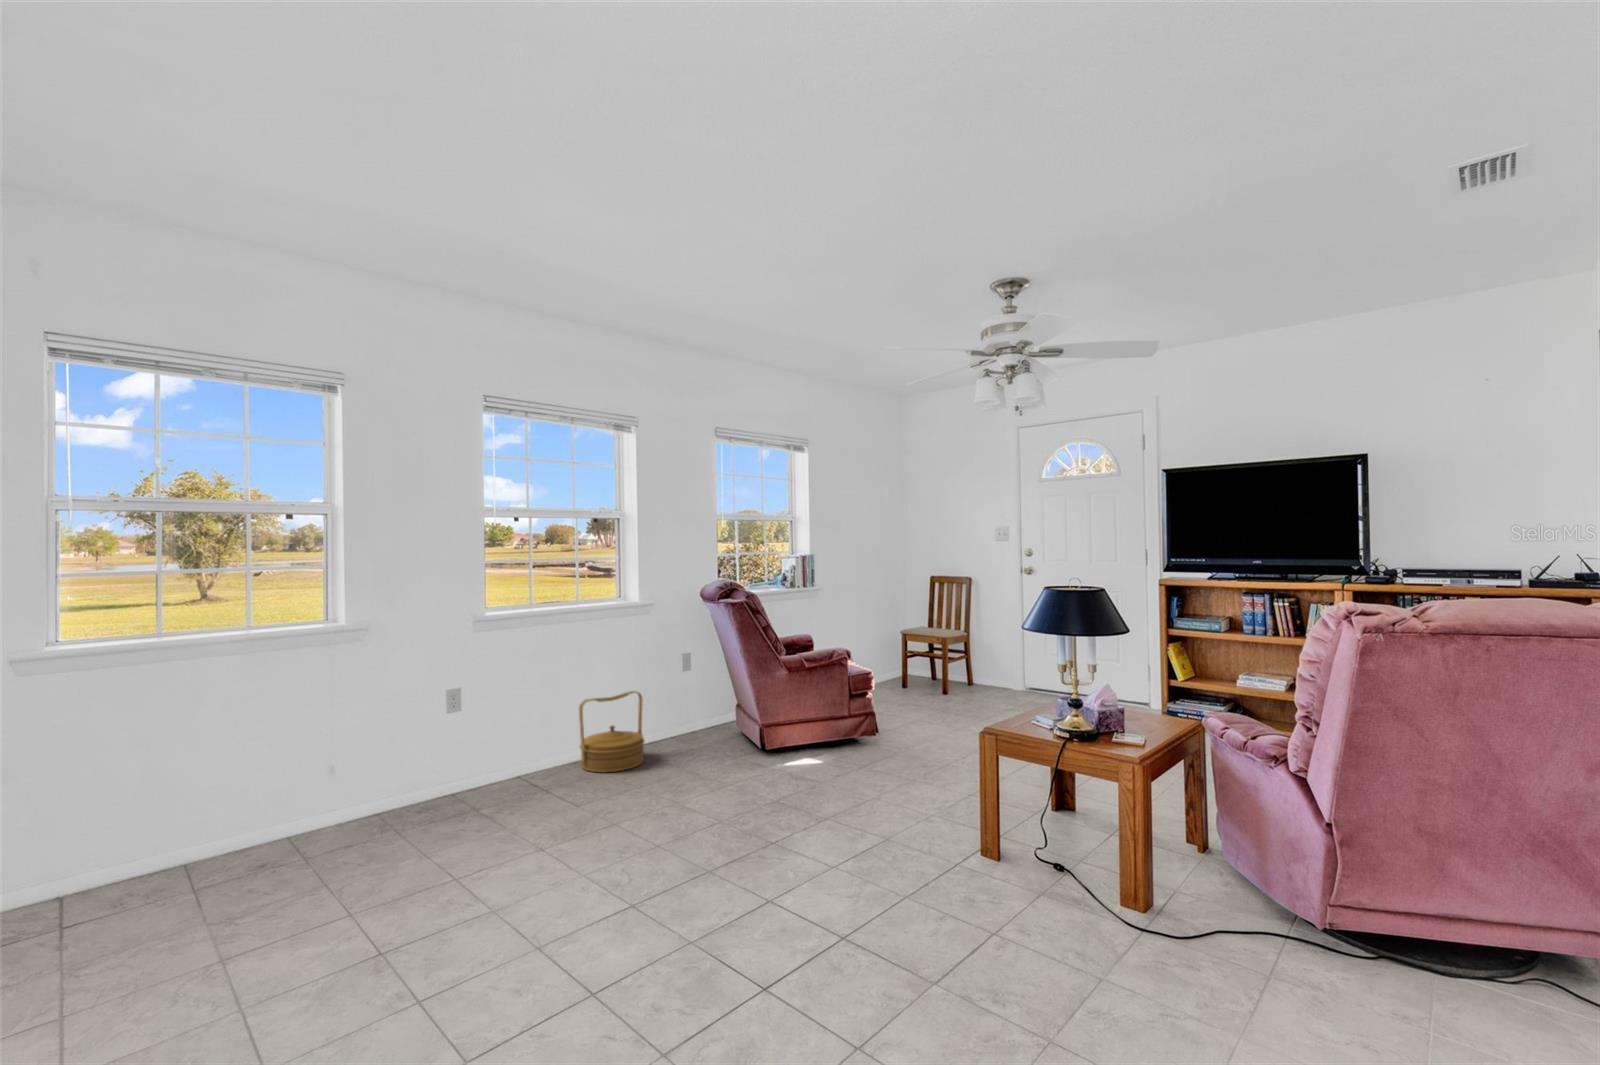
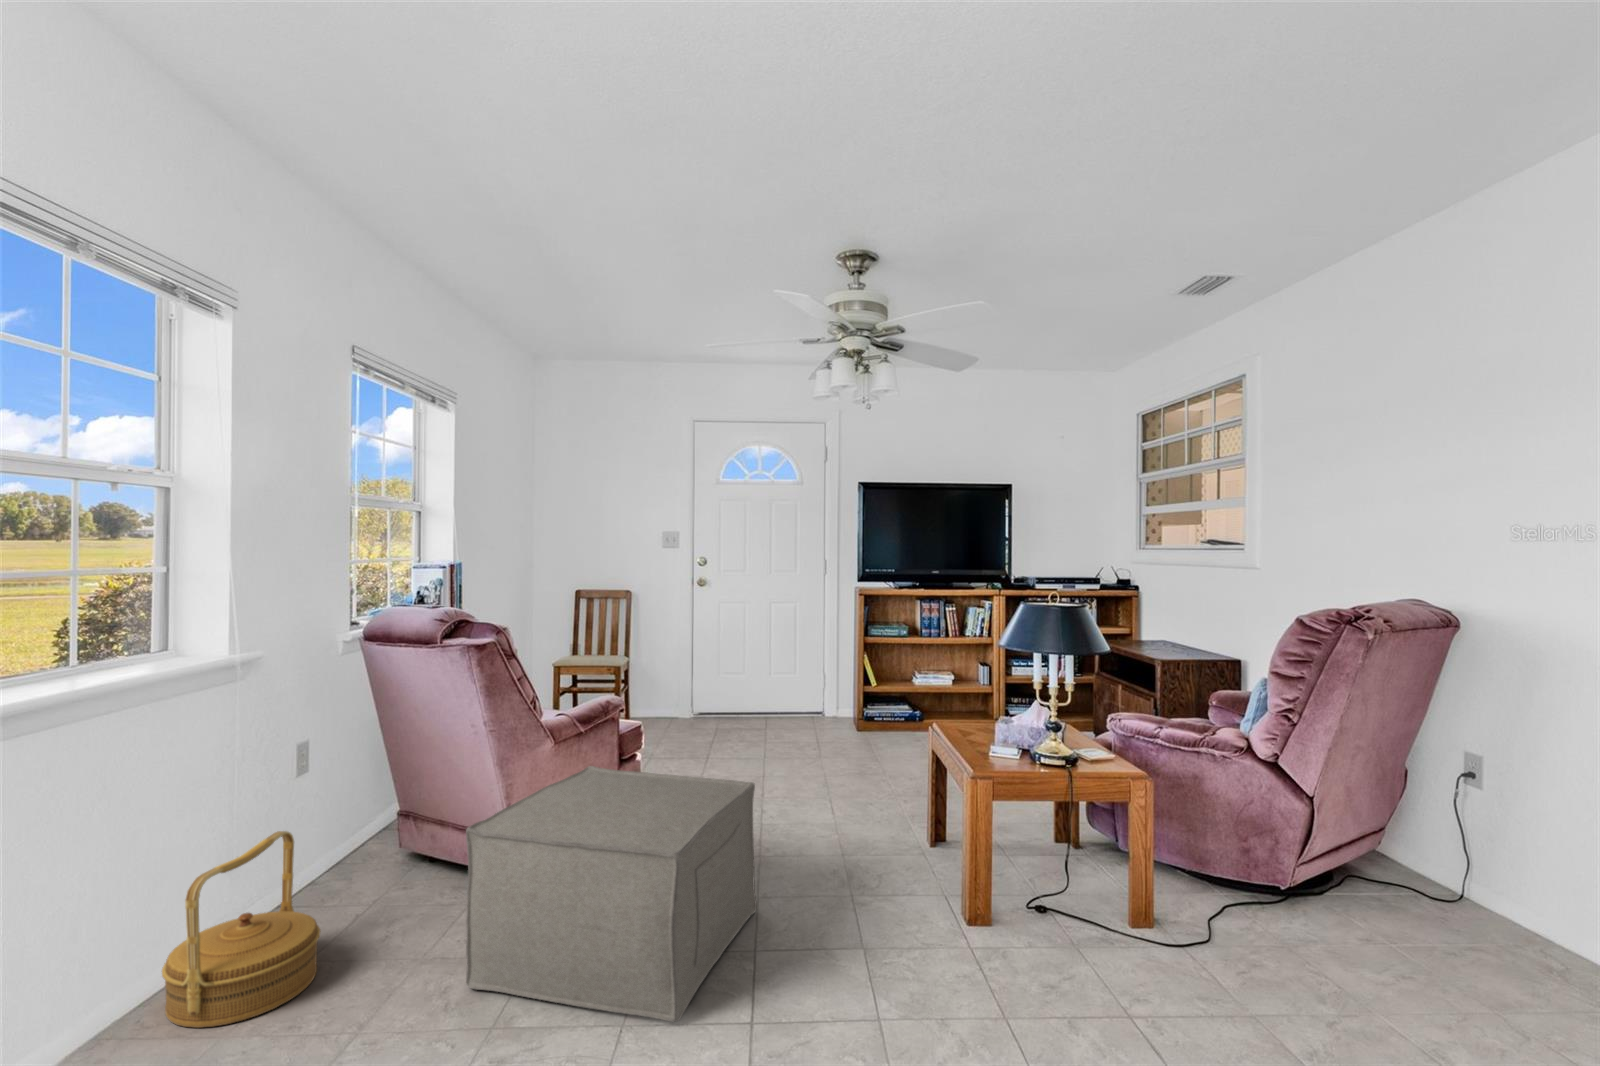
ottoman: none [675,686,854,829] -> present [466,766,757,1022]

